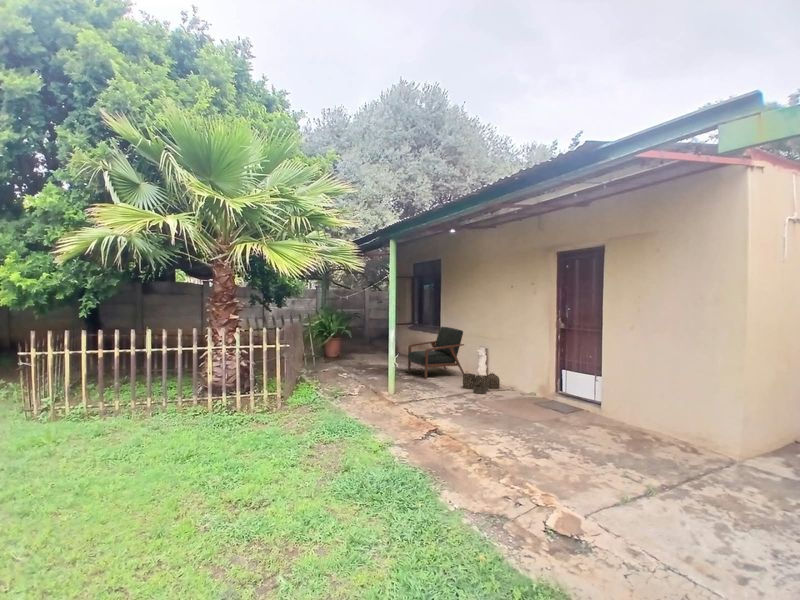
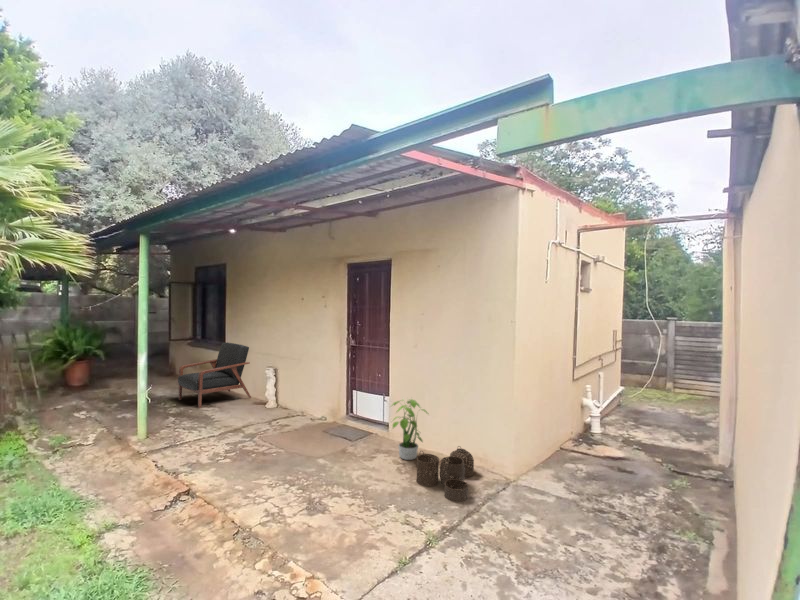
woven basket: present [463,373,500,394] -> present [417,448,474,502]
potted plant: none [603,376,645,435] -> present [393,399,427,460]

